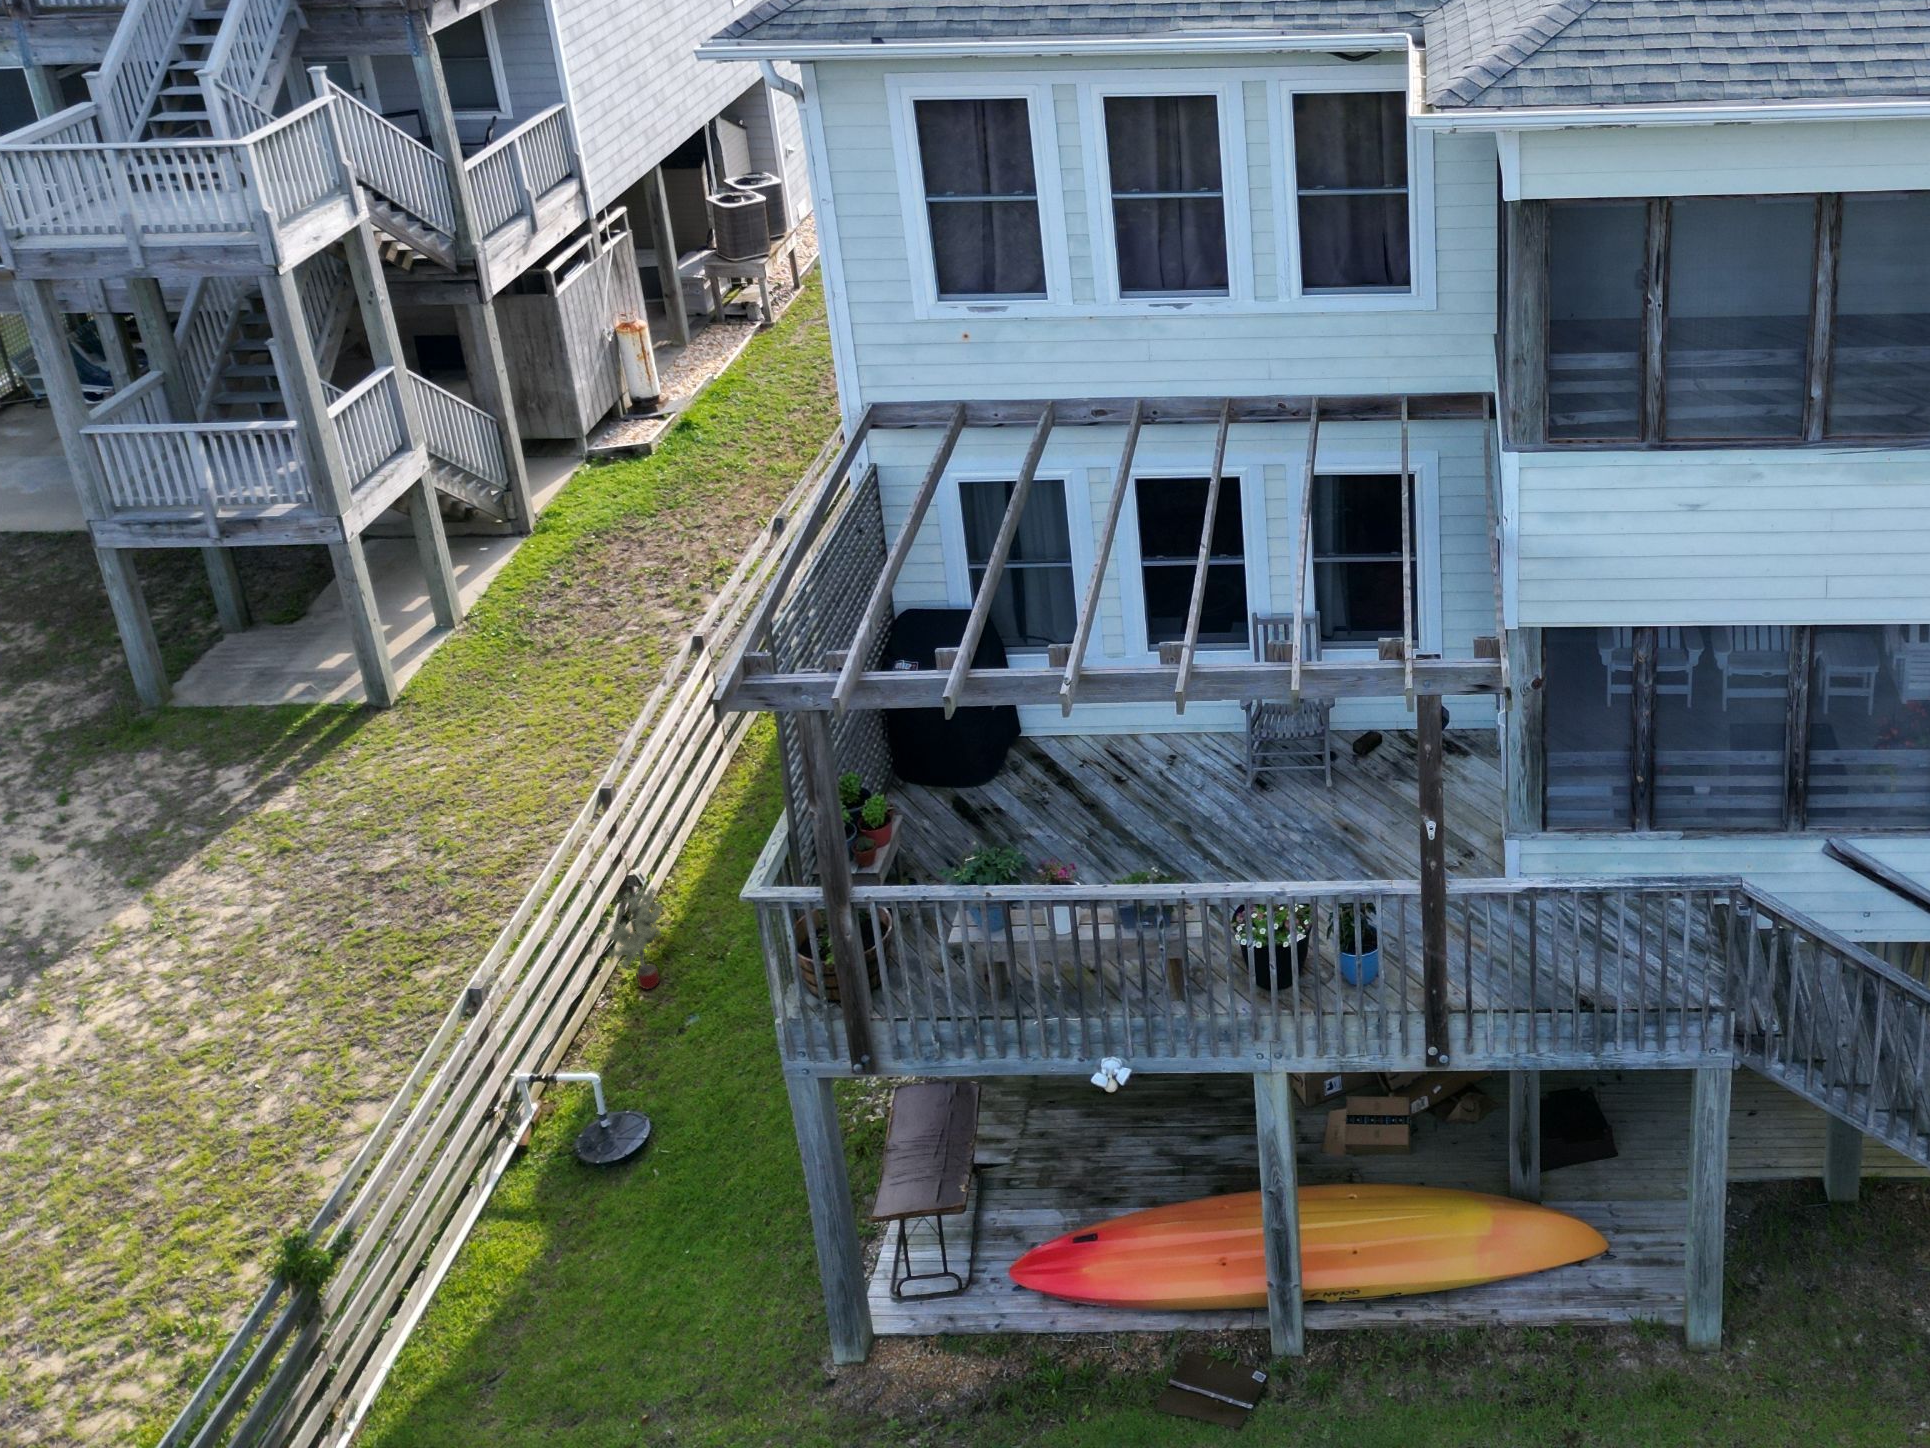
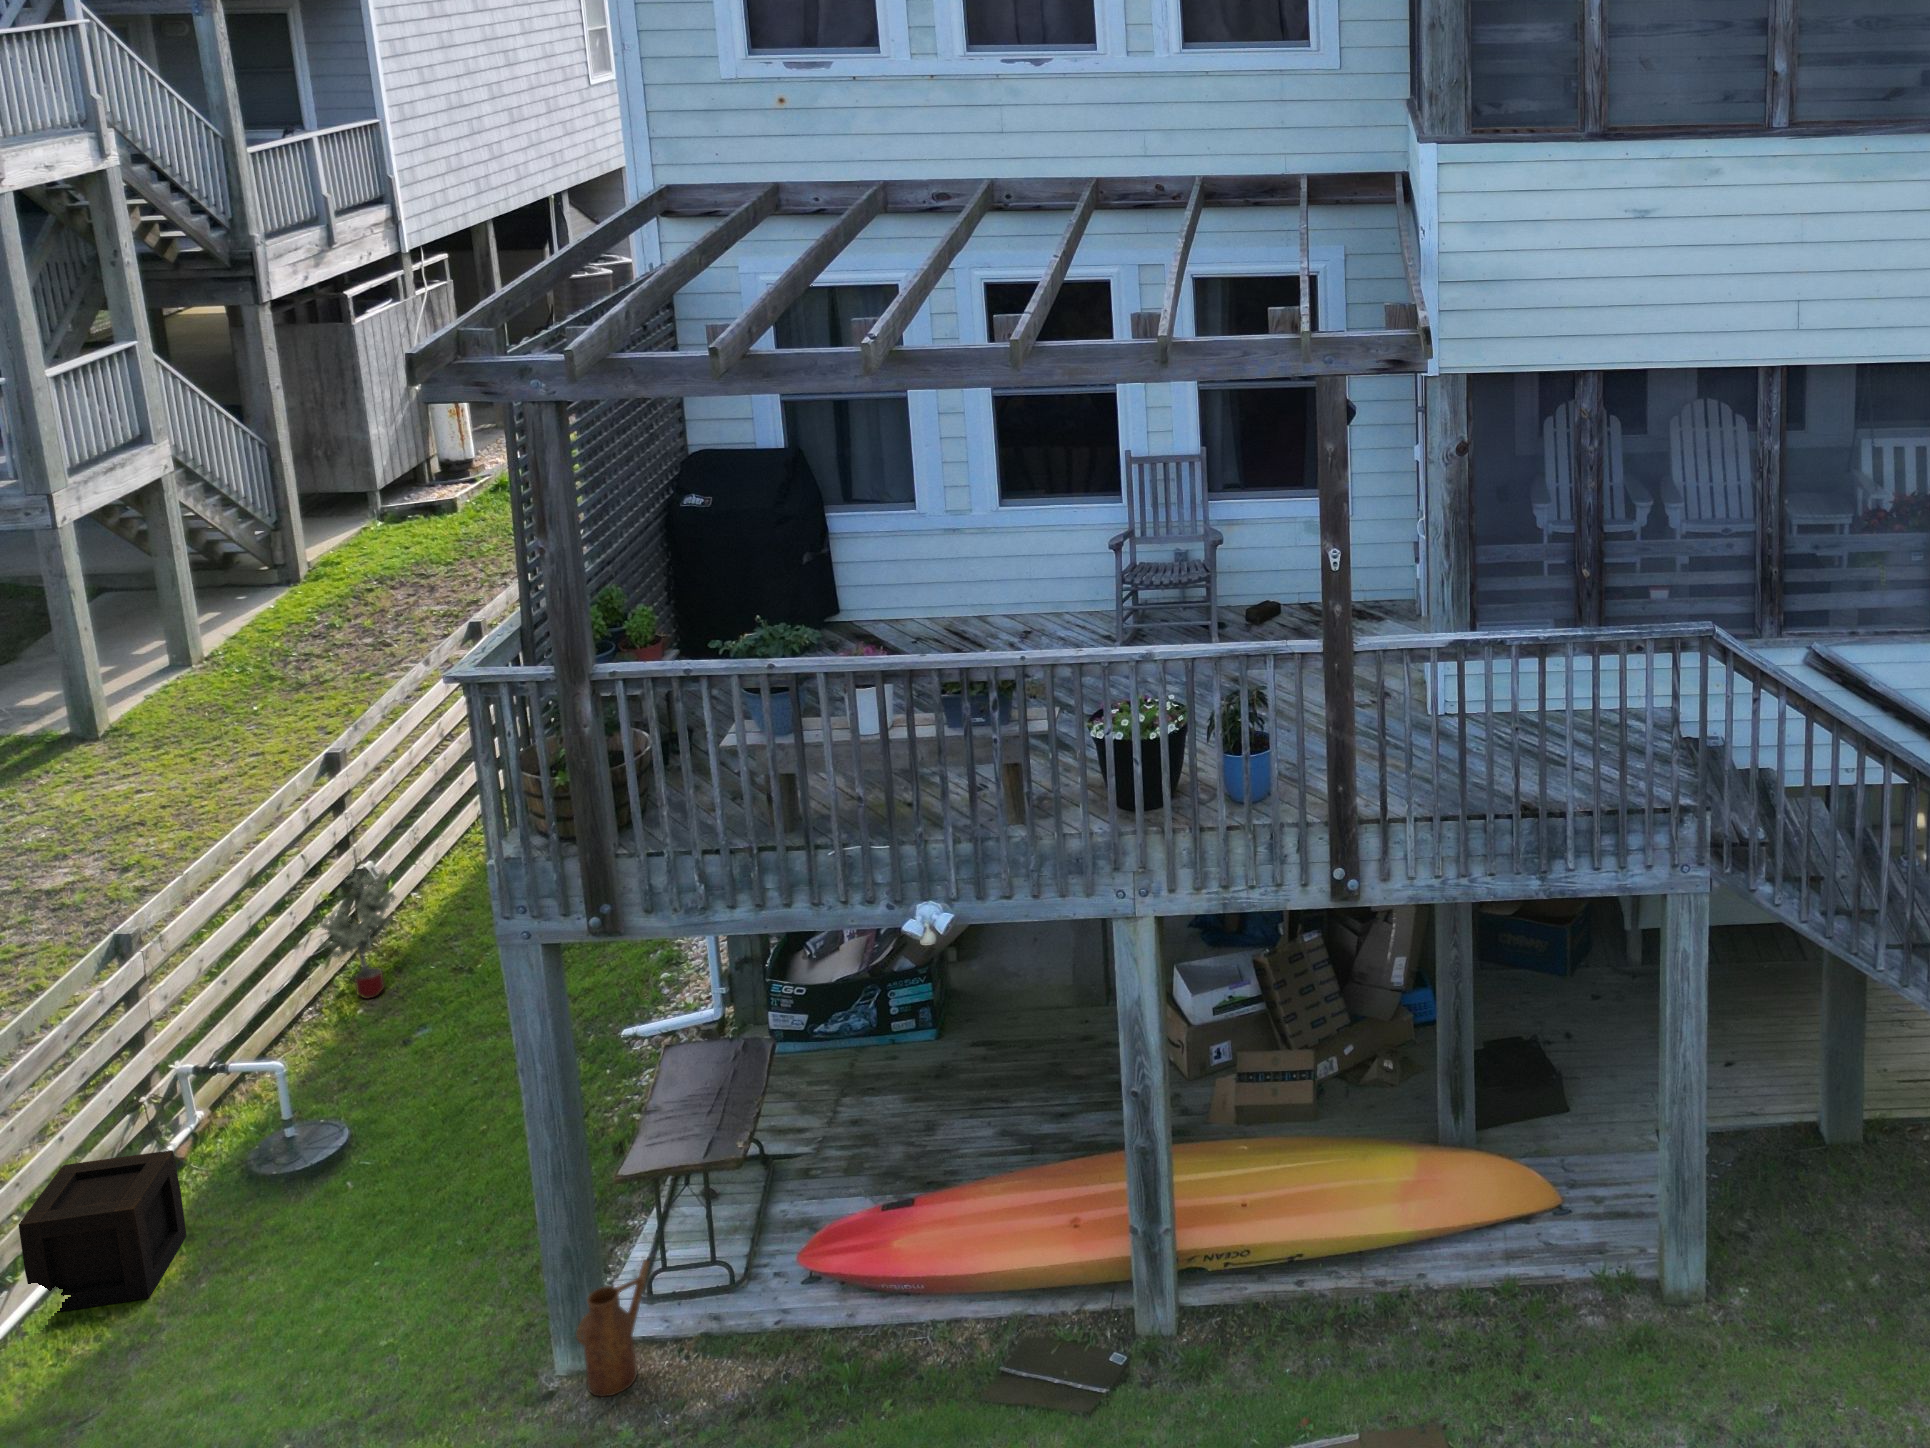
wooden crate: none [431,1171,545,1299] -> present [19,1150,186,1312]
watering can: none [855,1296,904,1400] -> present [576,1259,650,1397]

